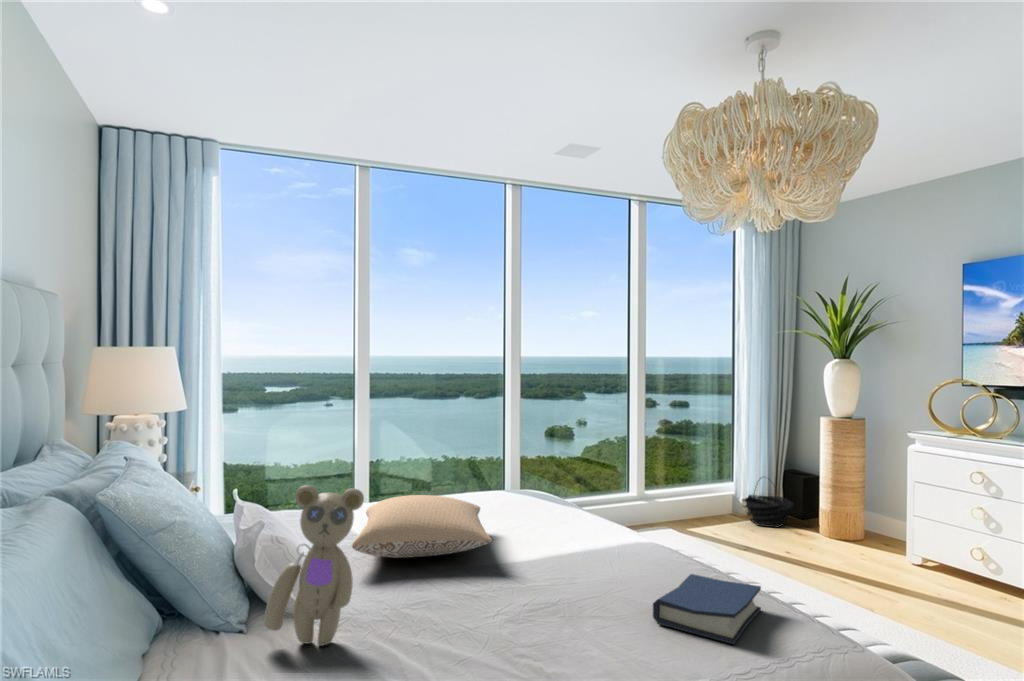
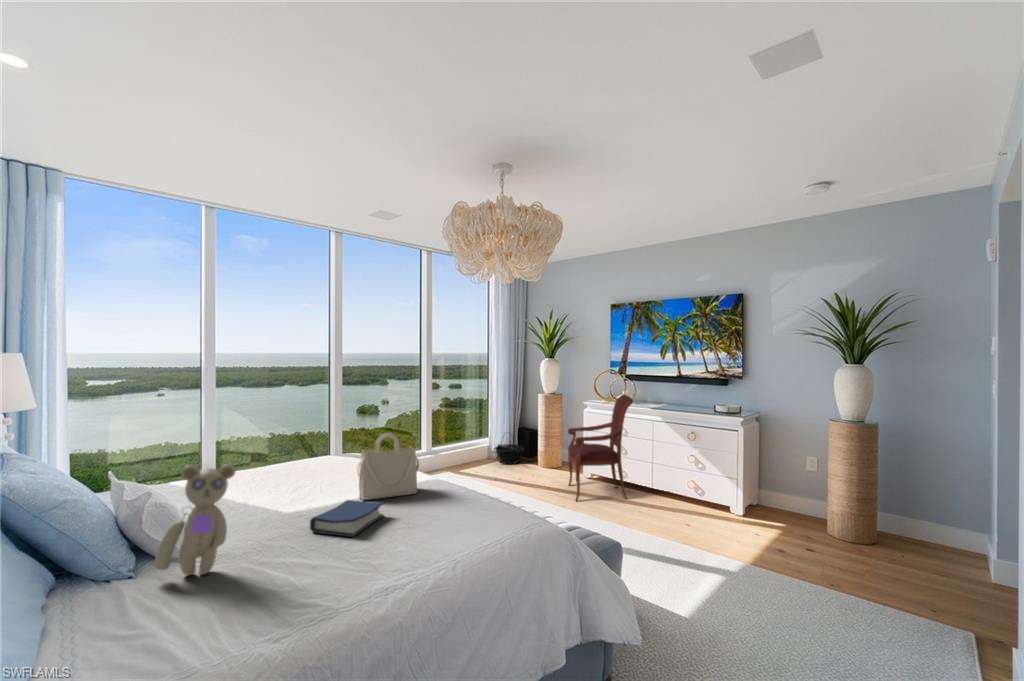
armchair: none [874,425,1011,611] -> present [568,395,633,501]
handbag: none [537,462,631,561] -> present [357,433,419,500]
pillow: present [352,495,492,558] -> none [217,465,326,511]
hardback book: present [653,574,761,644] -> present [310,500,384,537]

